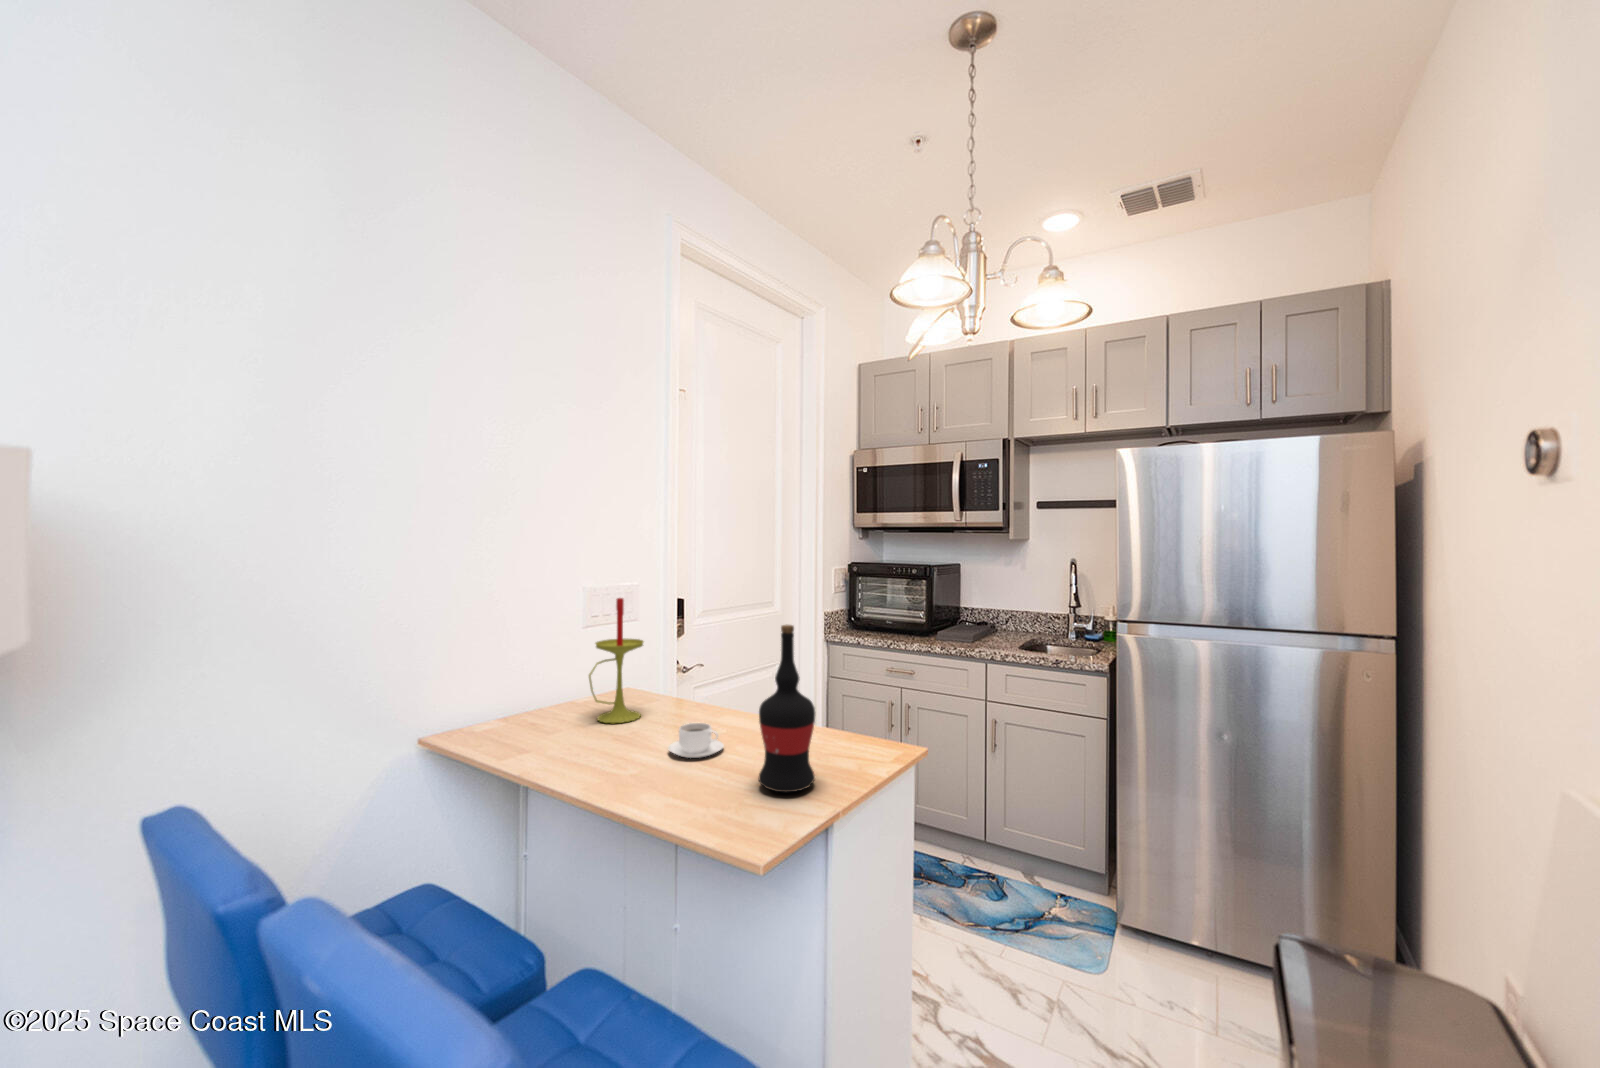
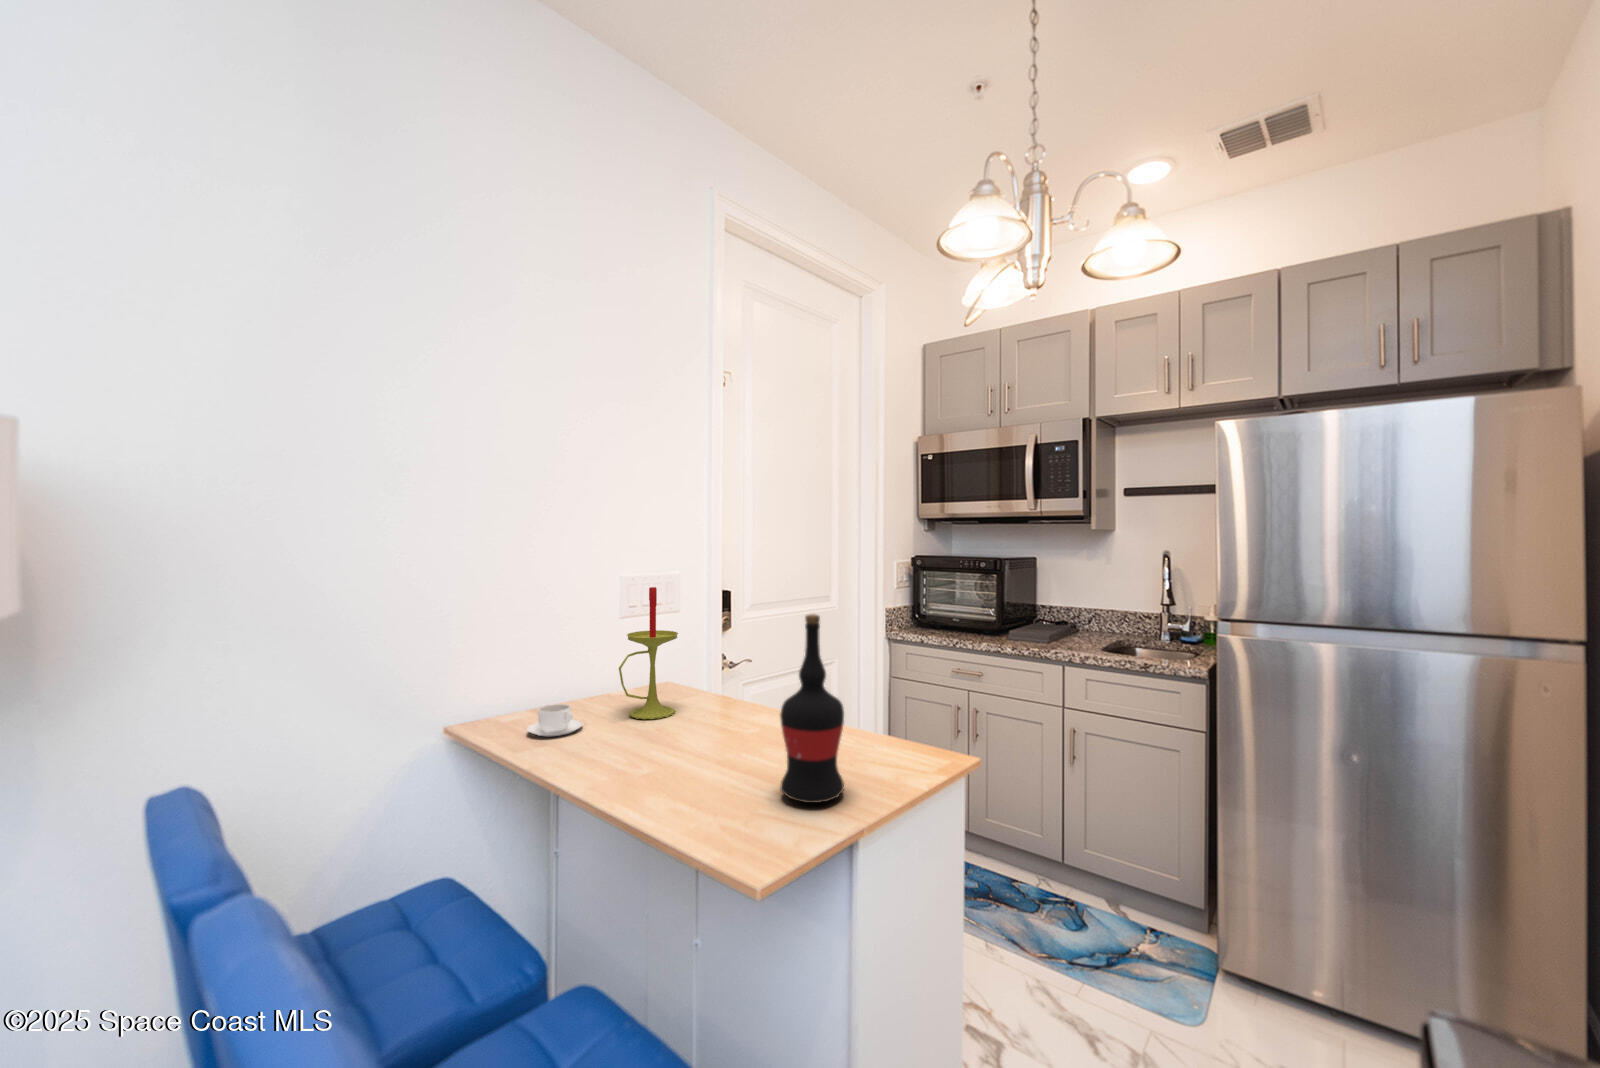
coffee cup: present [668,723,724,758] -> present [527,704,583,737]

